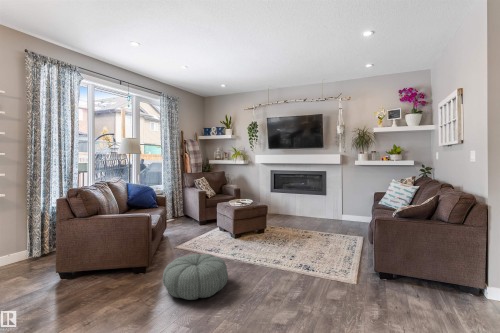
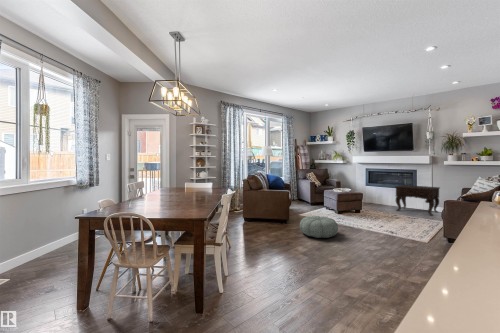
side table: none [304,190,351,228] -> present [395,185,440,216]

